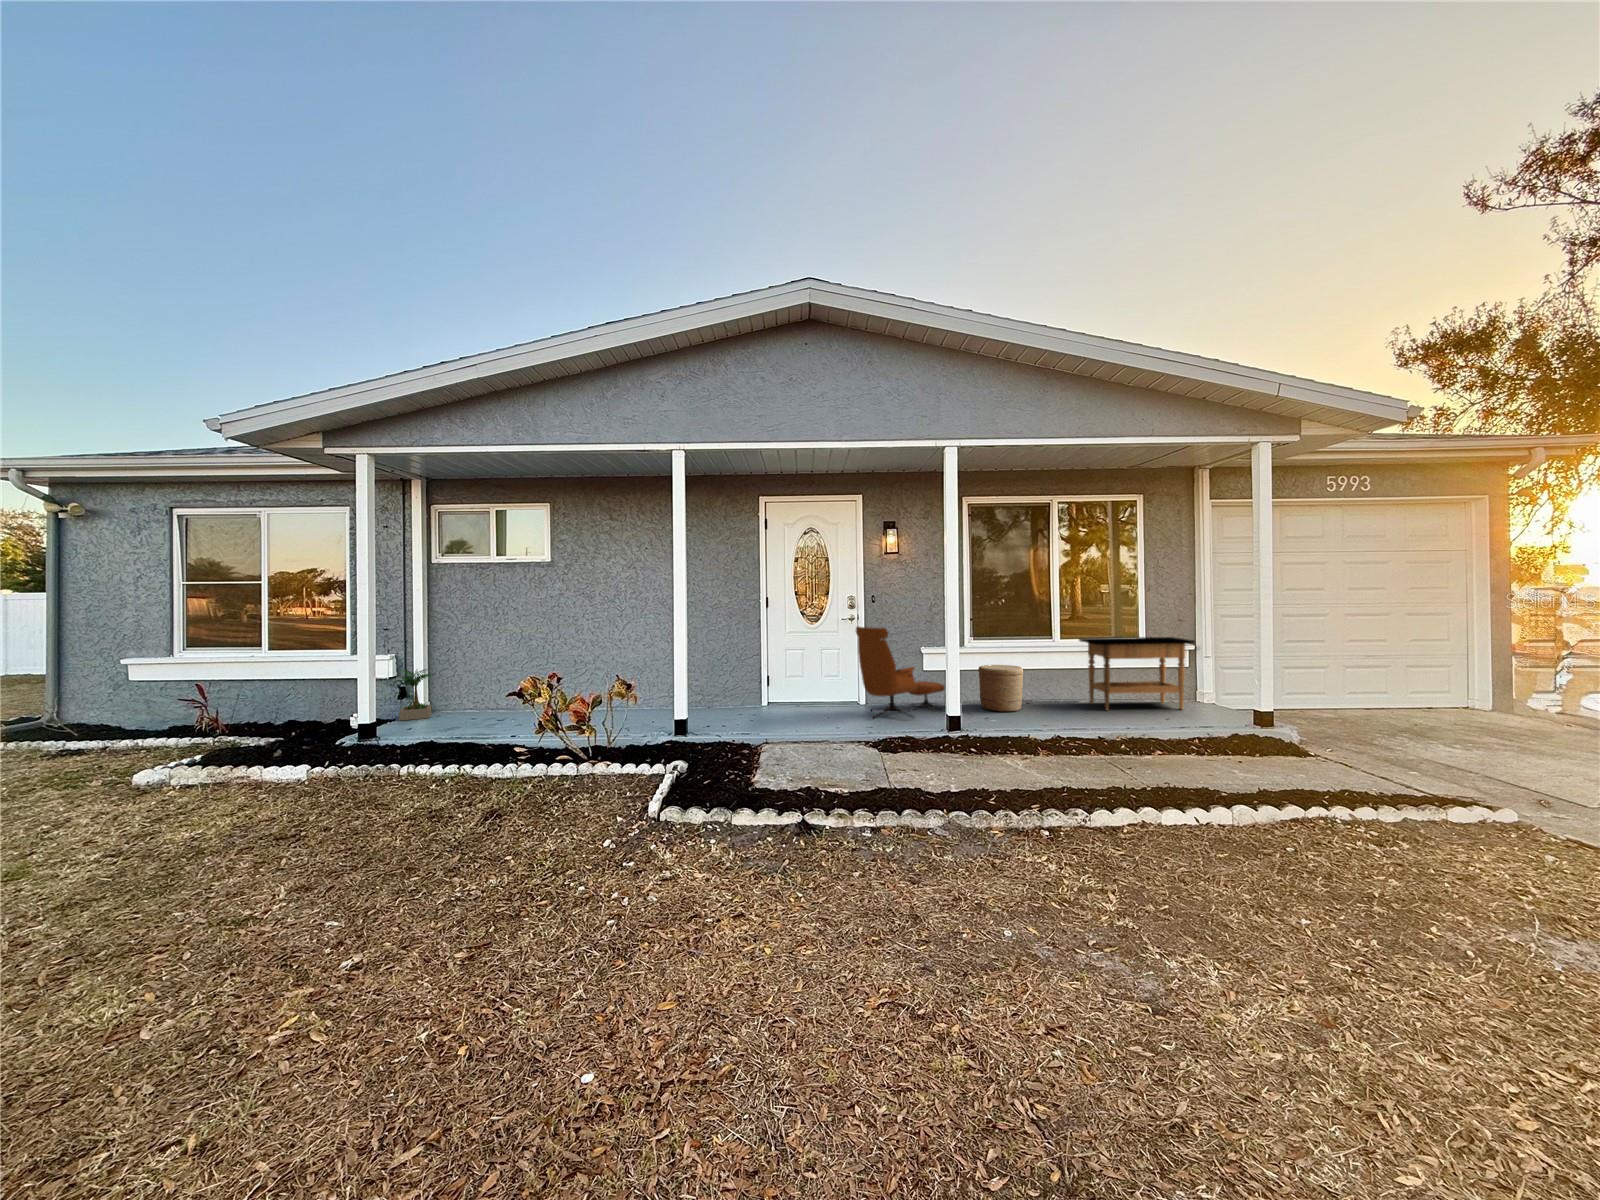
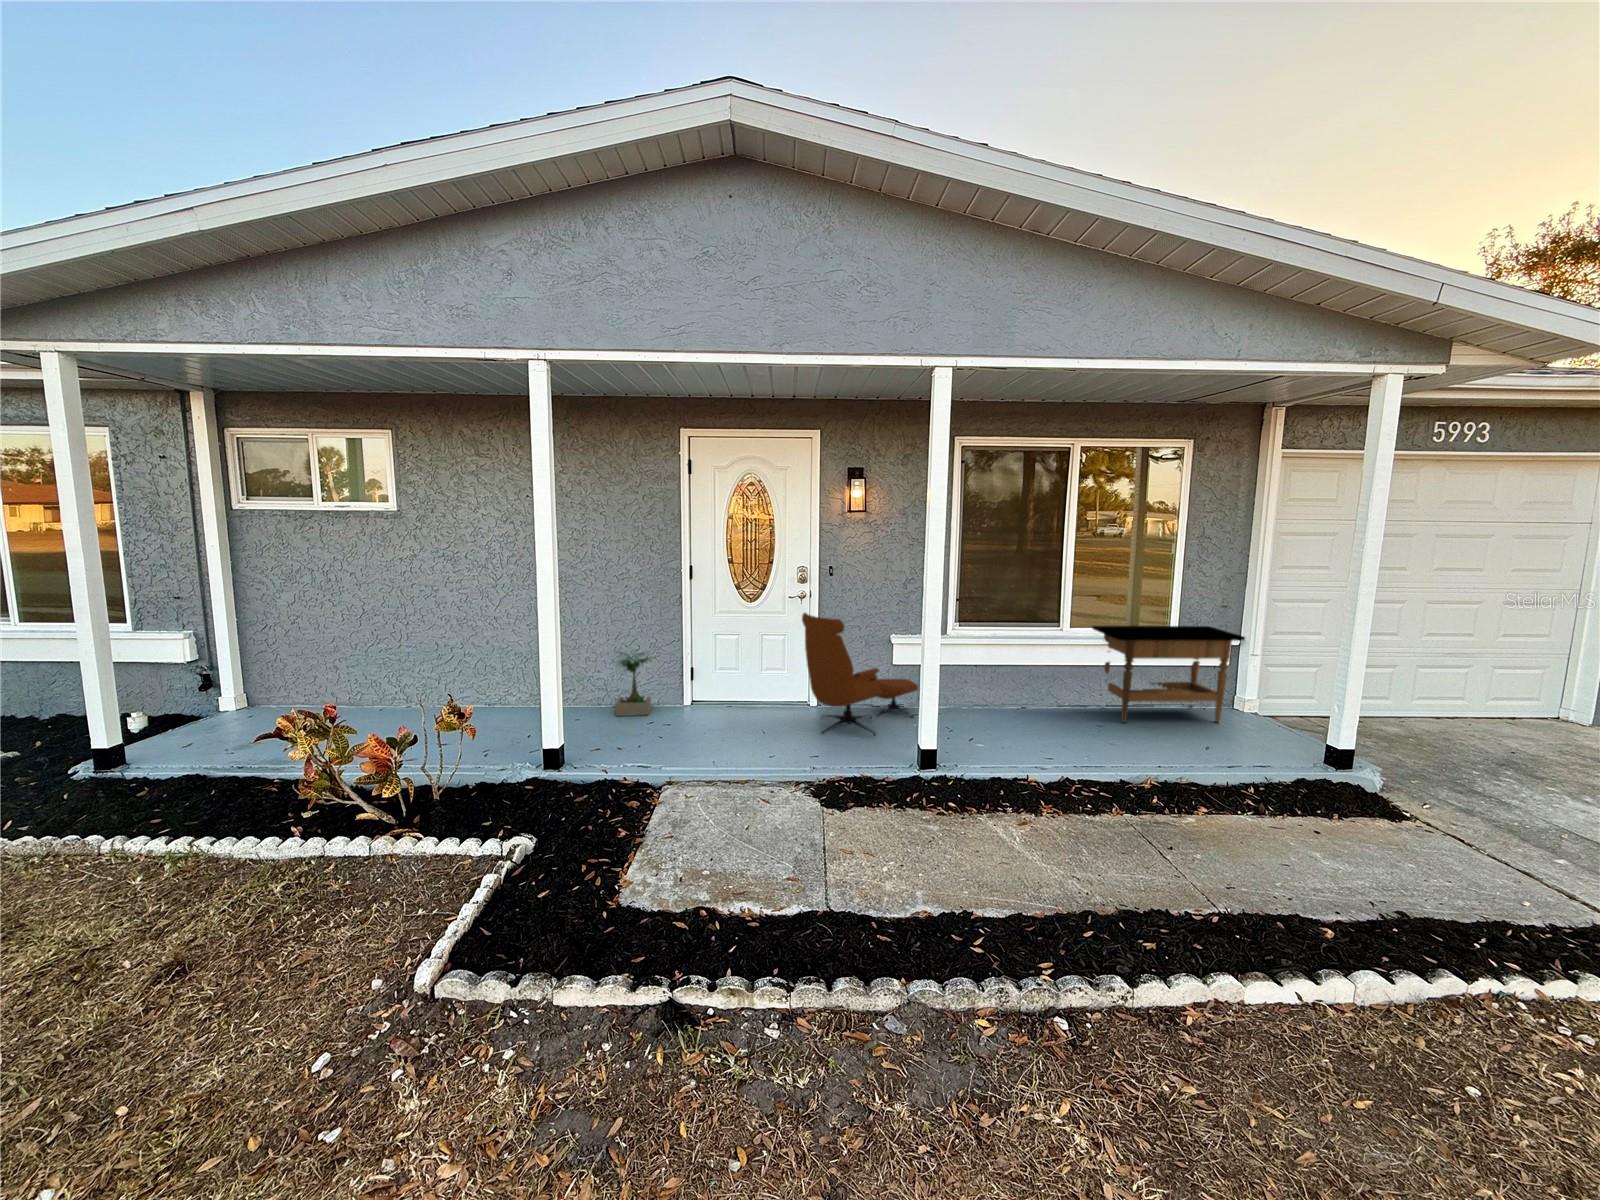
woven basket: present [978,665,1023,712] -> none [962,657,1020,722]
potted plant: present [399,668,434,720] -> present [615,649,653,716]

